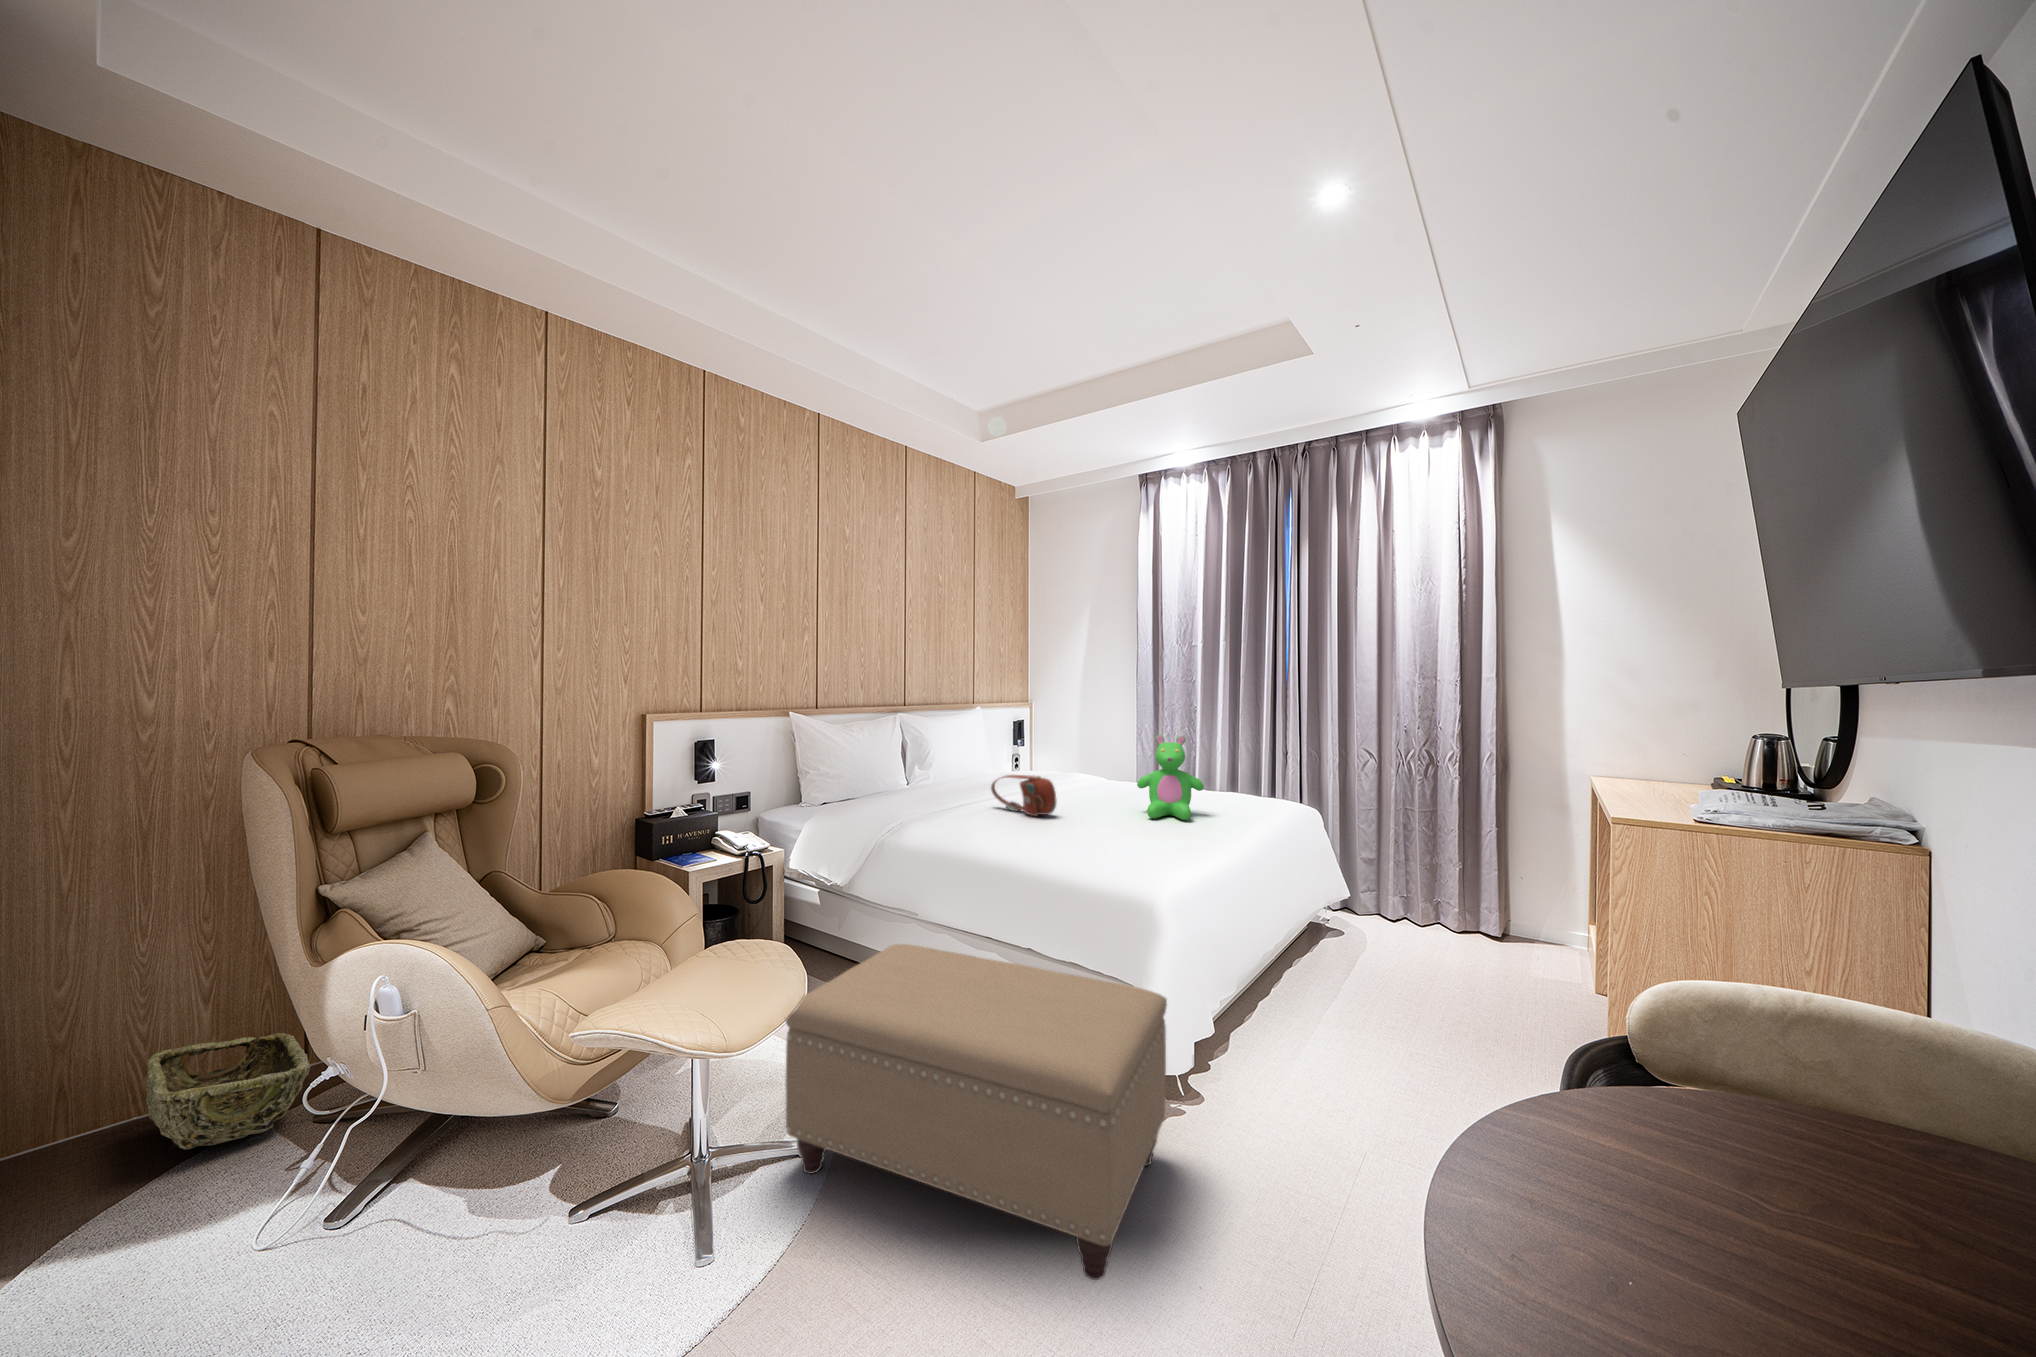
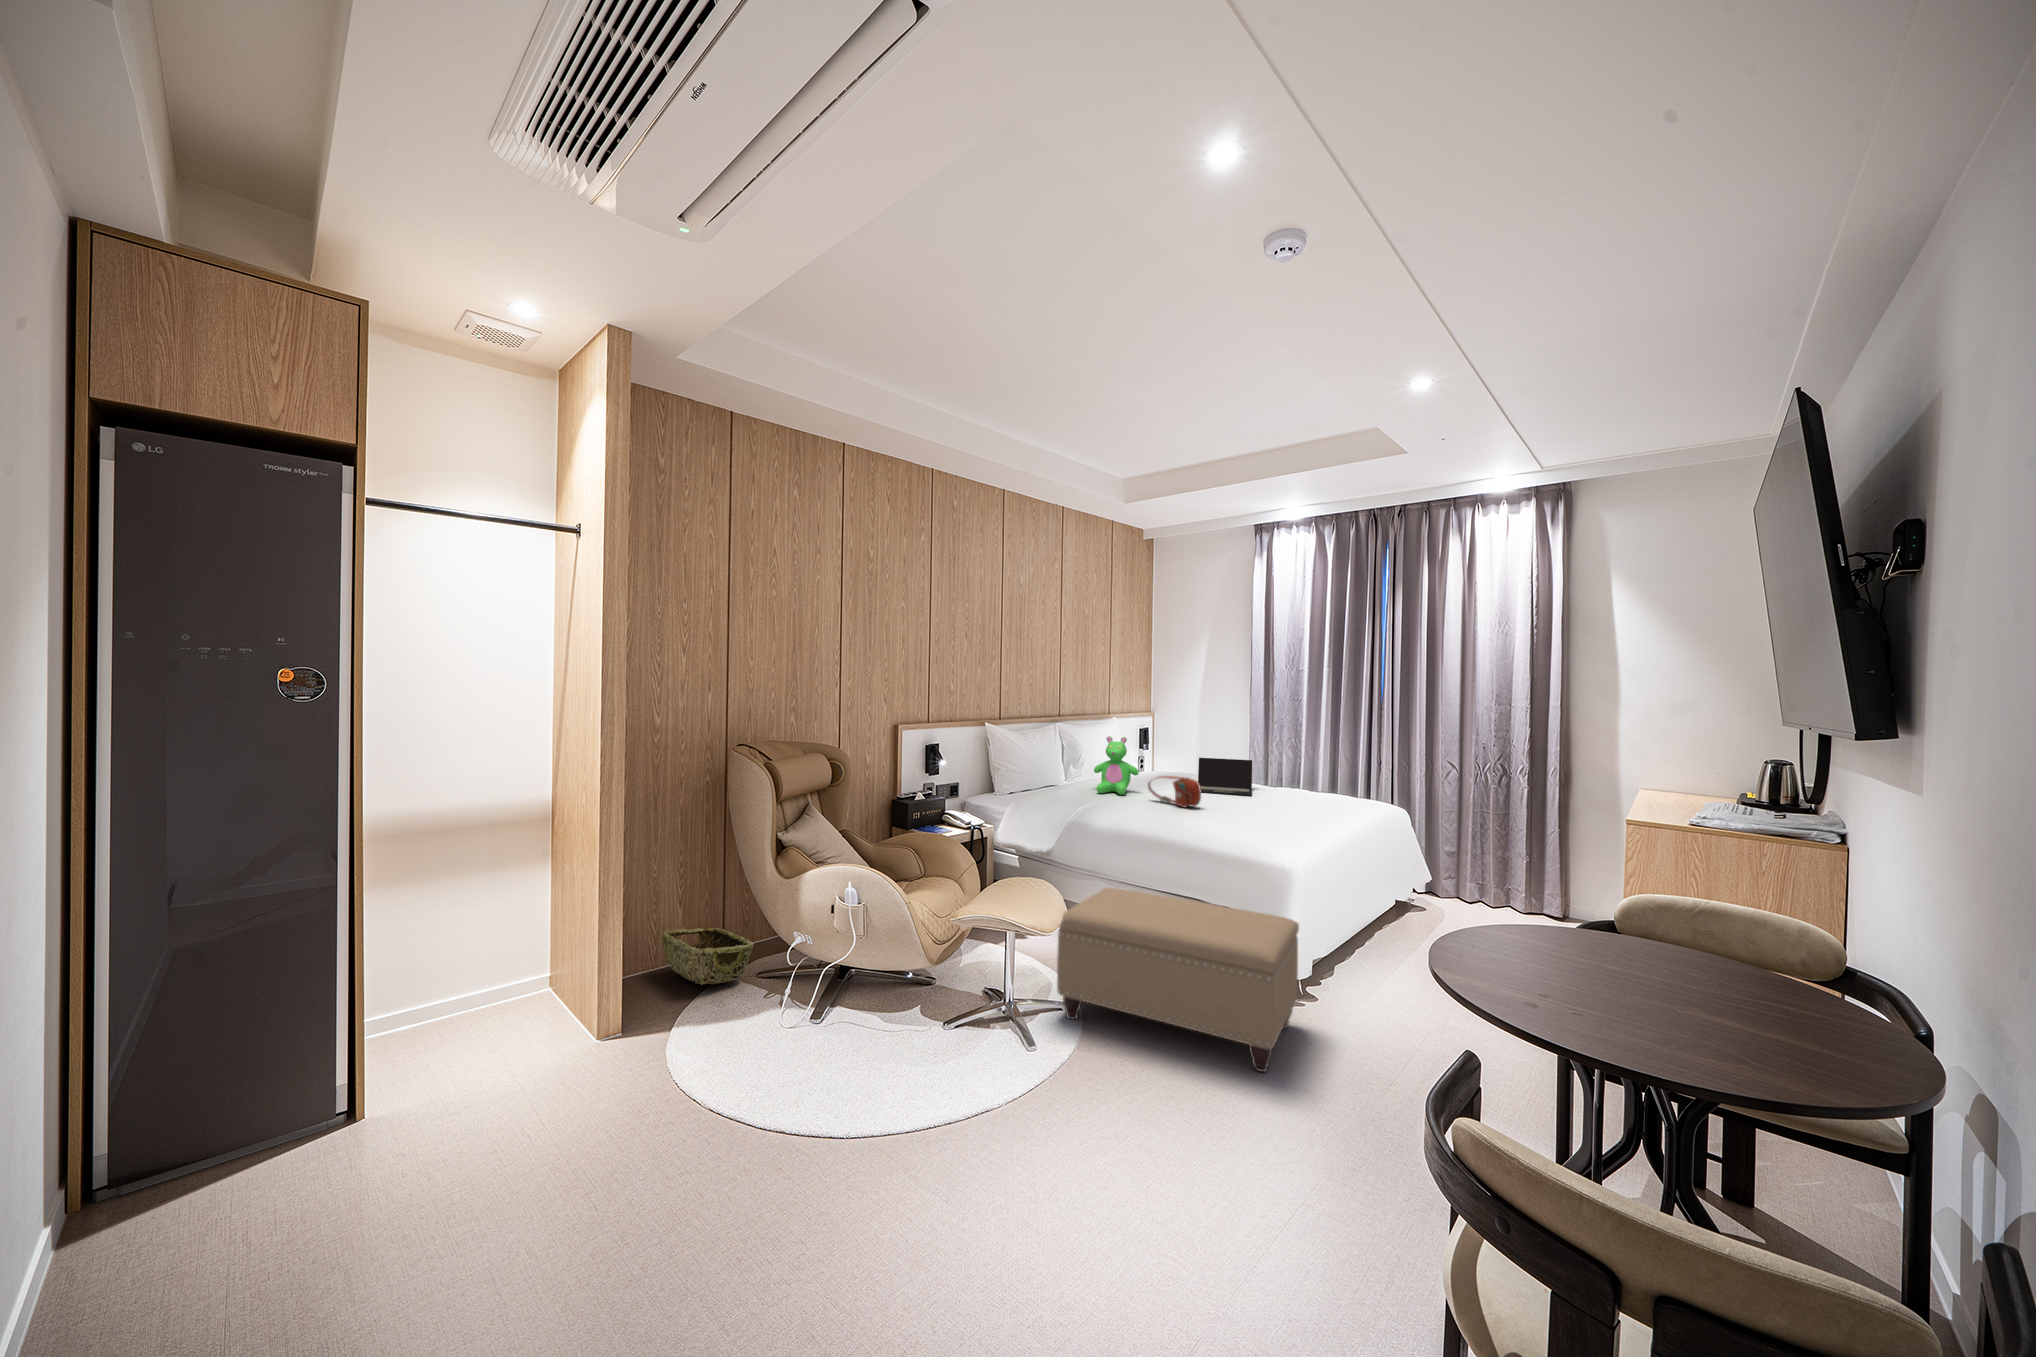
teddy bear: present [1137,735,1204,820] -> present [1094,736,1139,795]
laptop: none [1060,751,1132,797] -> present [1198,758,1252,796]

